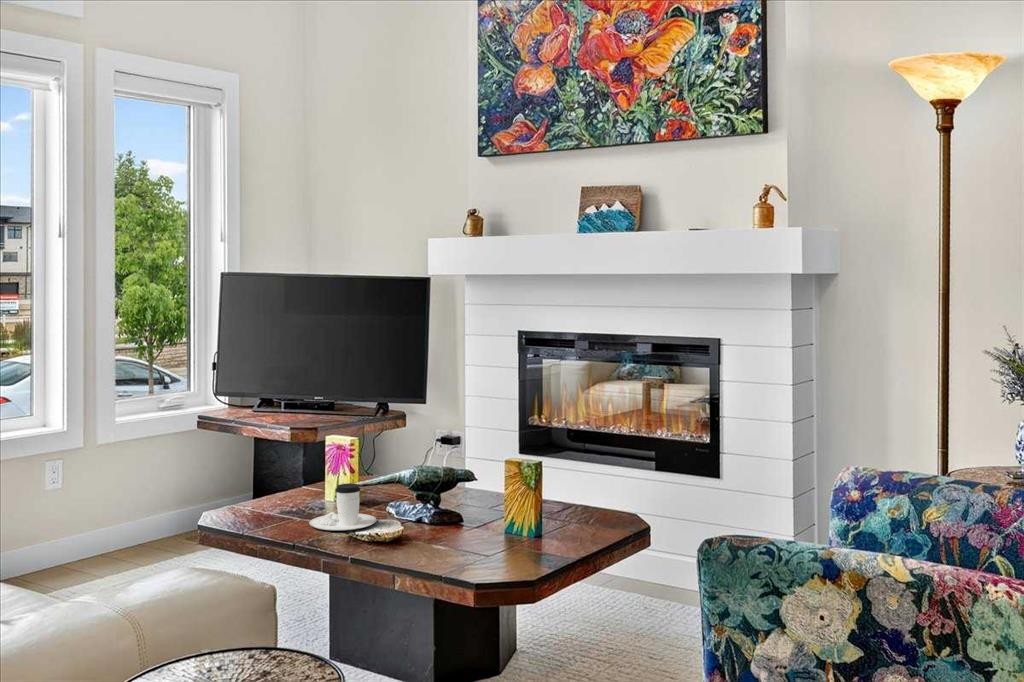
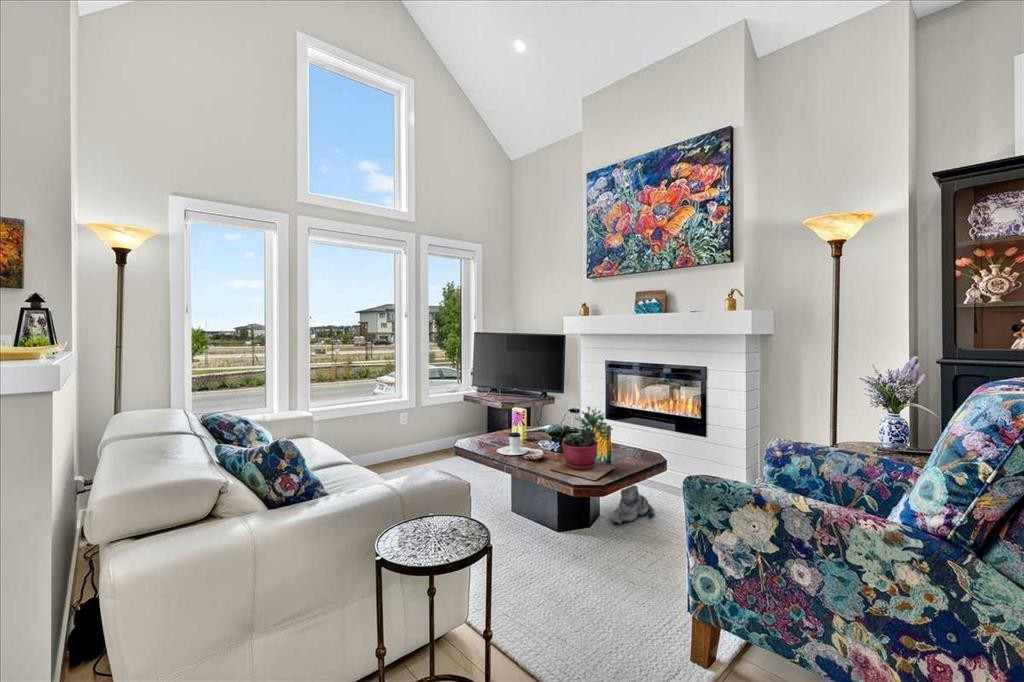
succulent plant: none [424,421,557,568] -> present [550,407,615,480]
plush toy: none [545,572,626,654] -> present [612,485,655,524]

